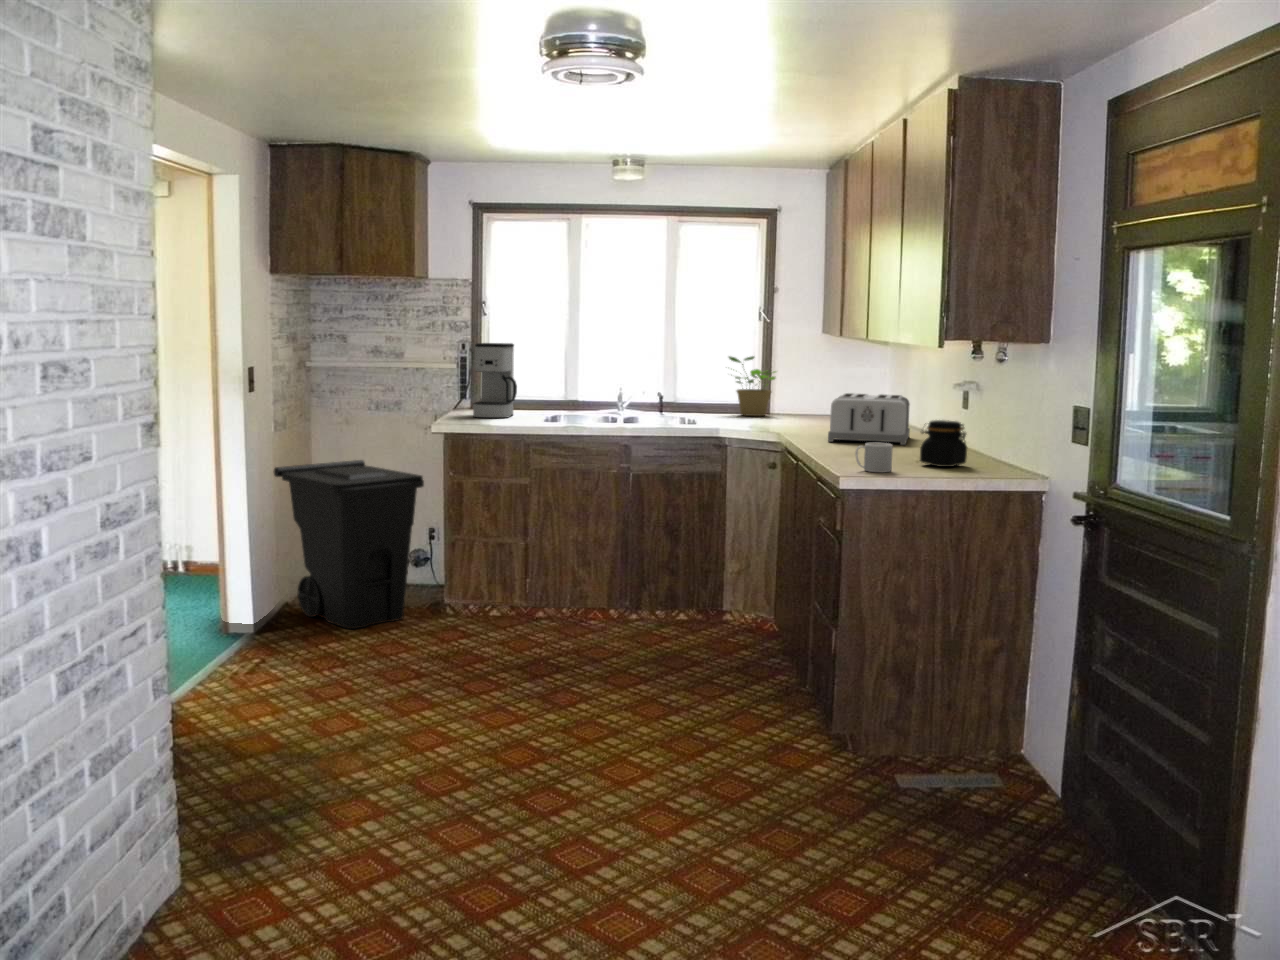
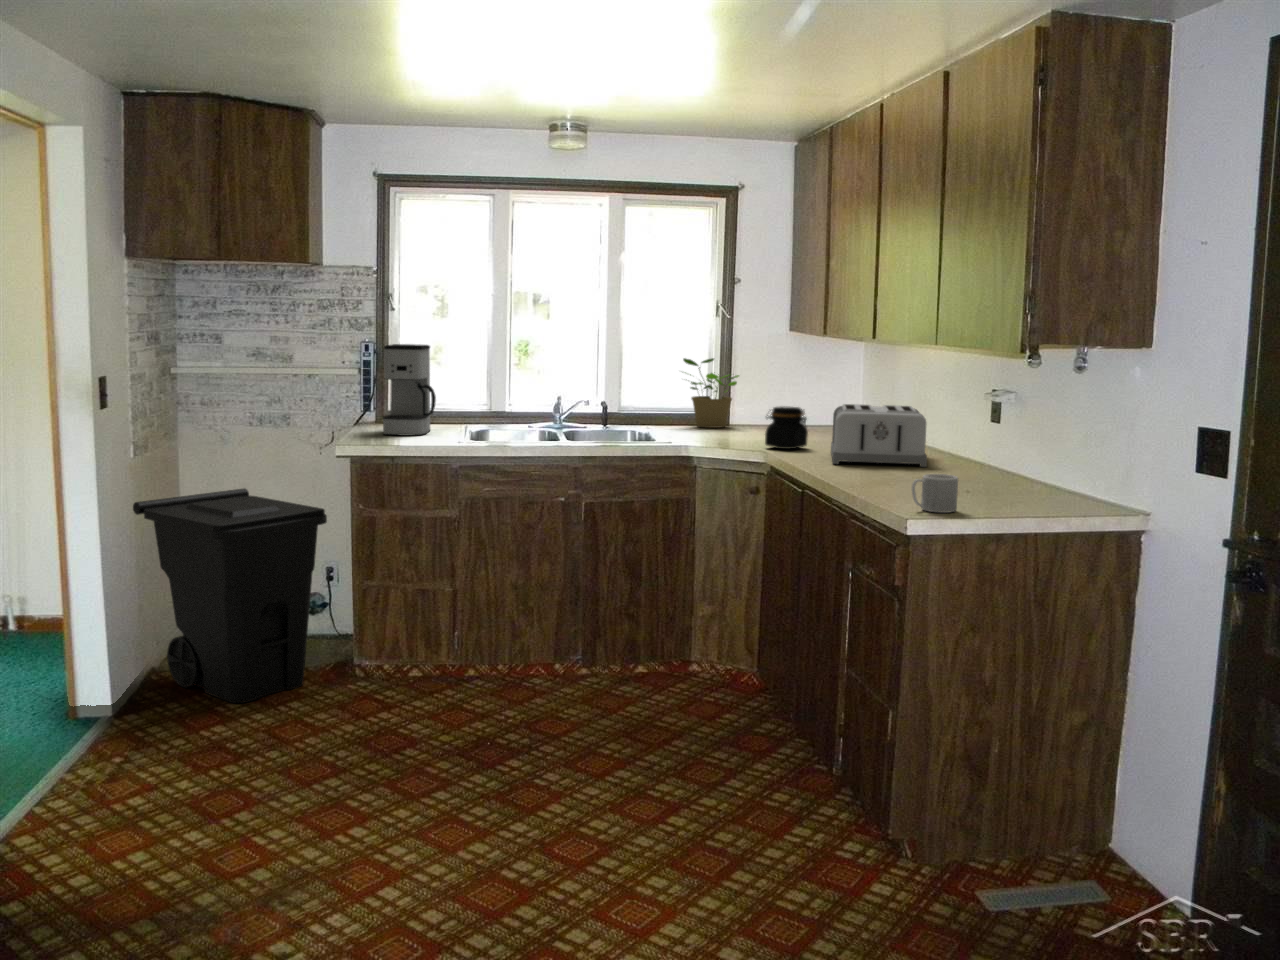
jar: present [920,420,967,467] -> present [765,406,808,449]

